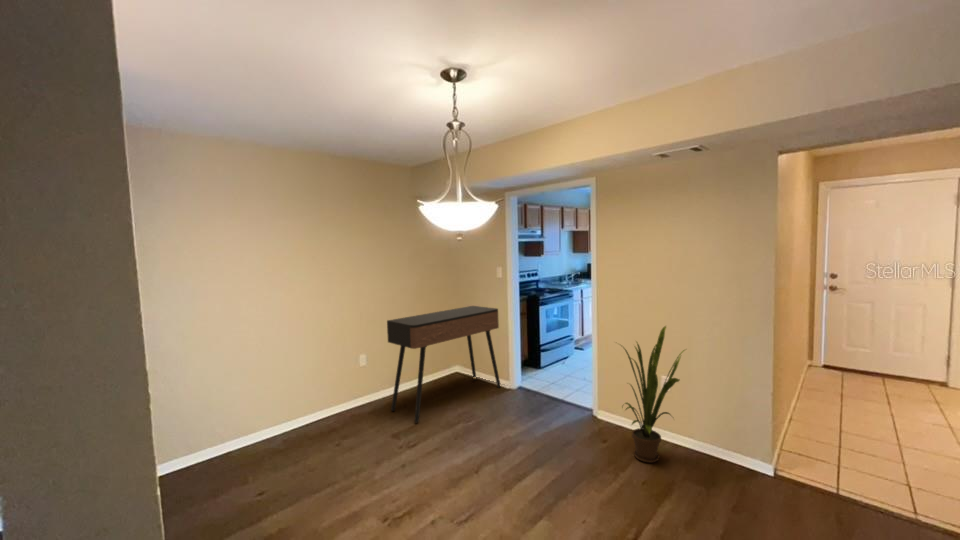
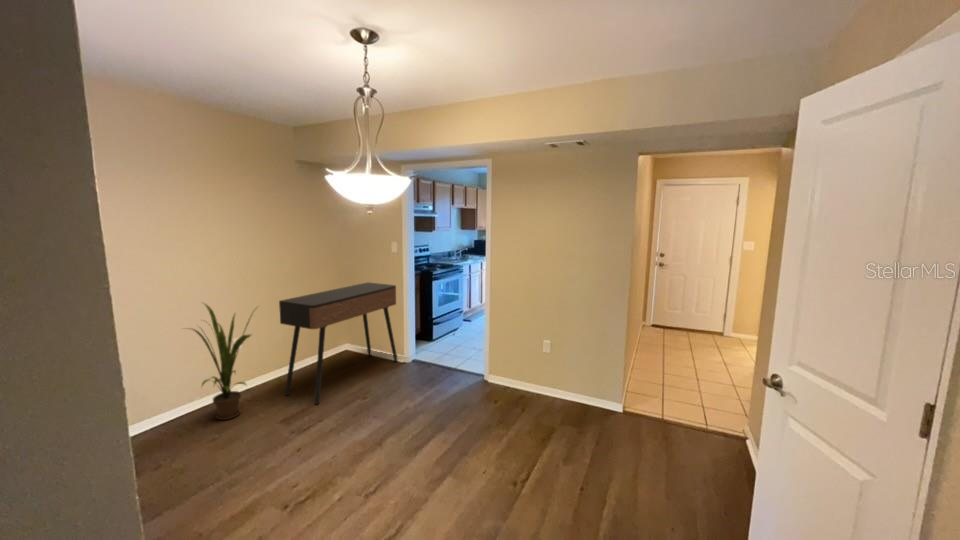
house plant: present [624,326,685,463] -> present [193,304,251,420]

